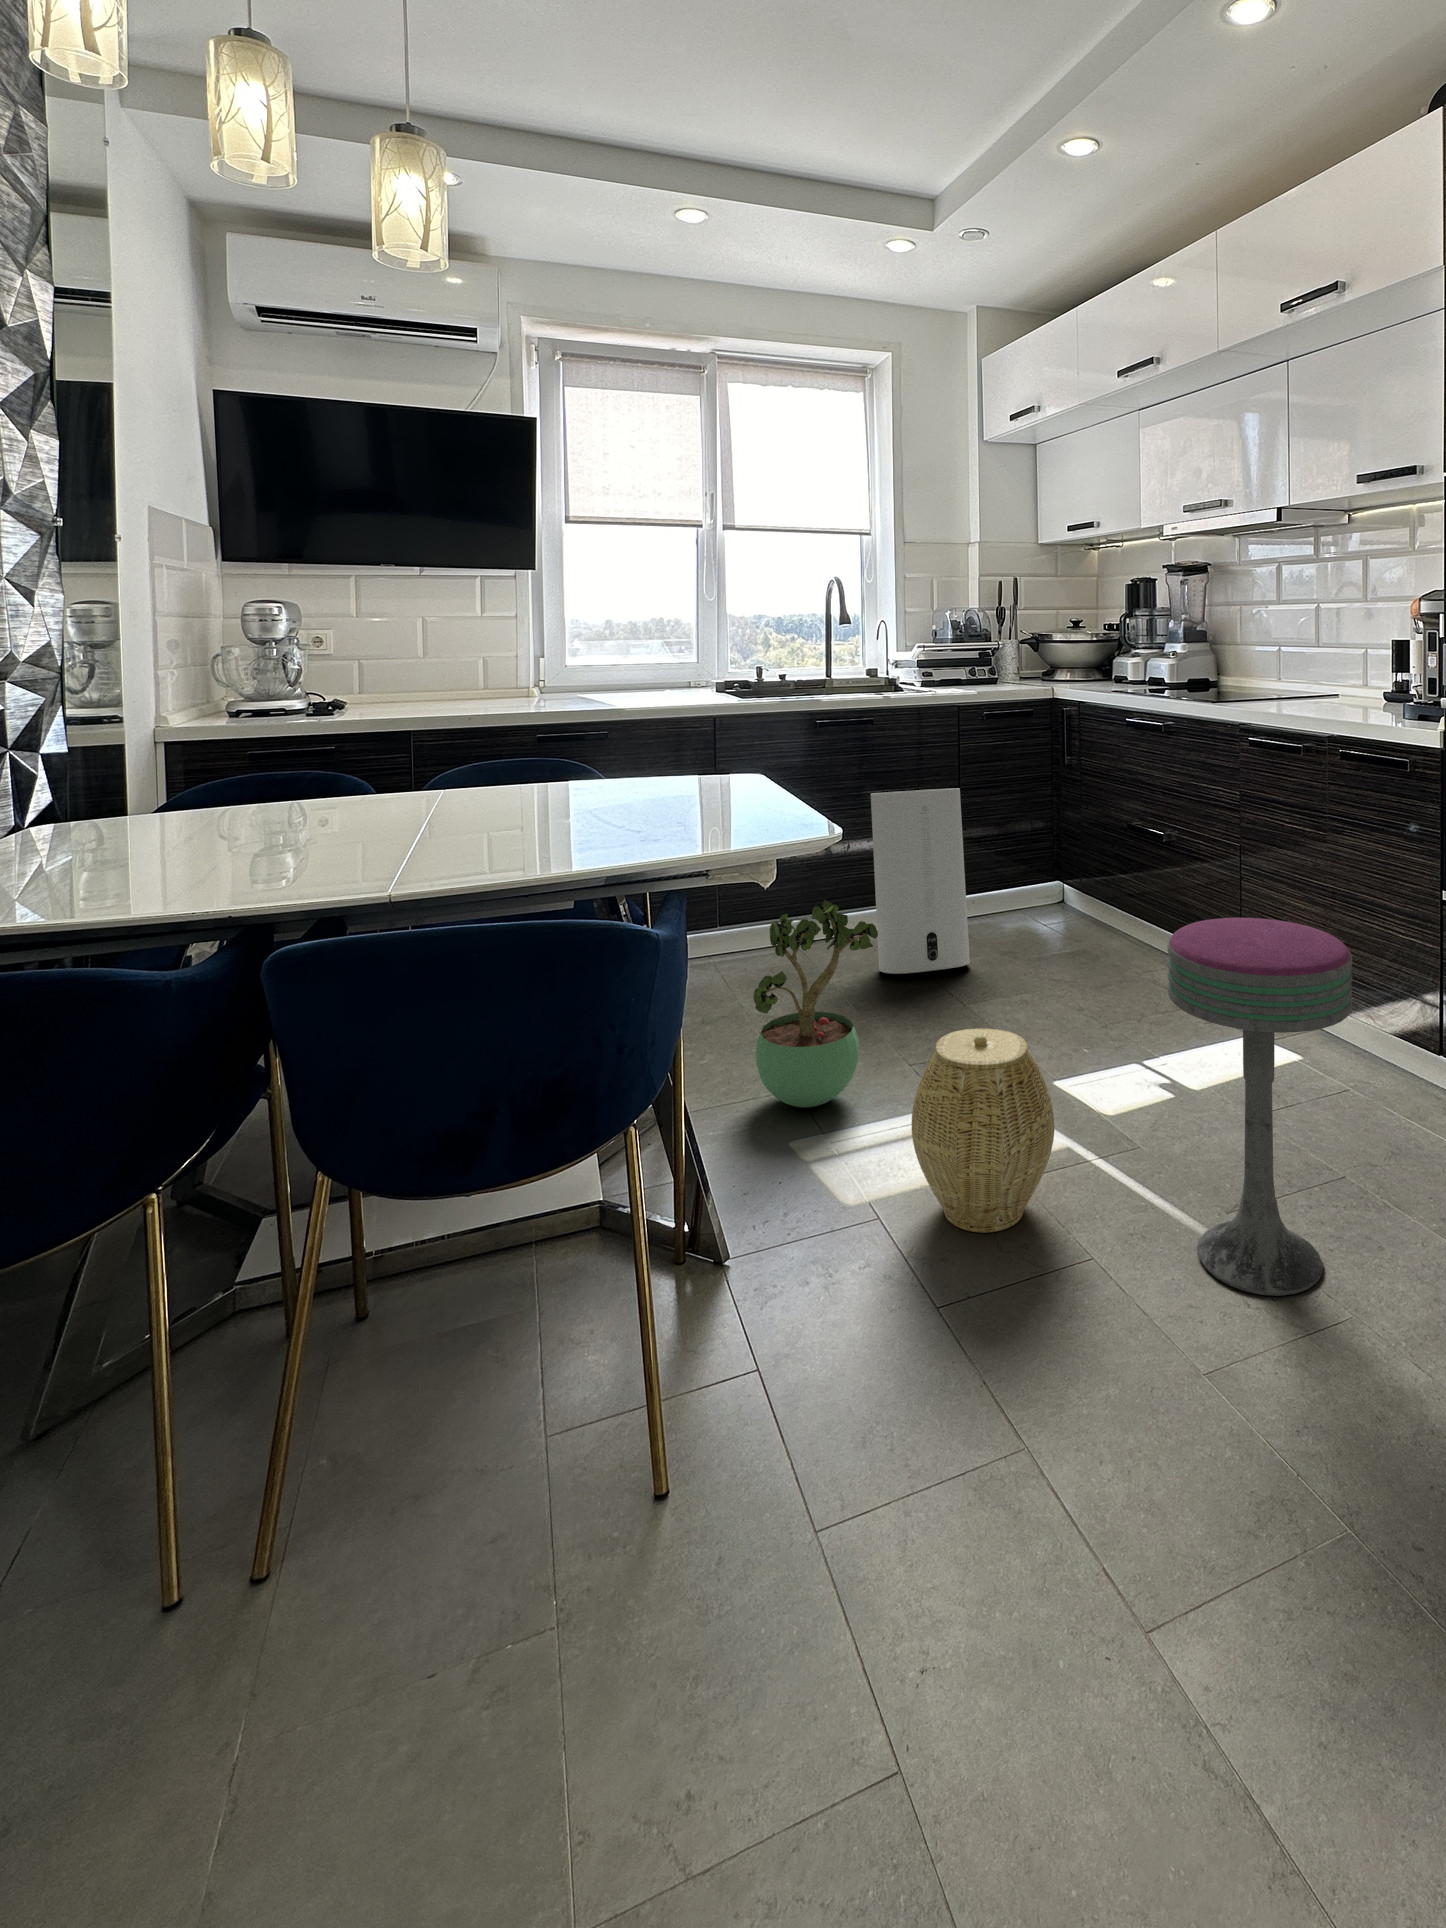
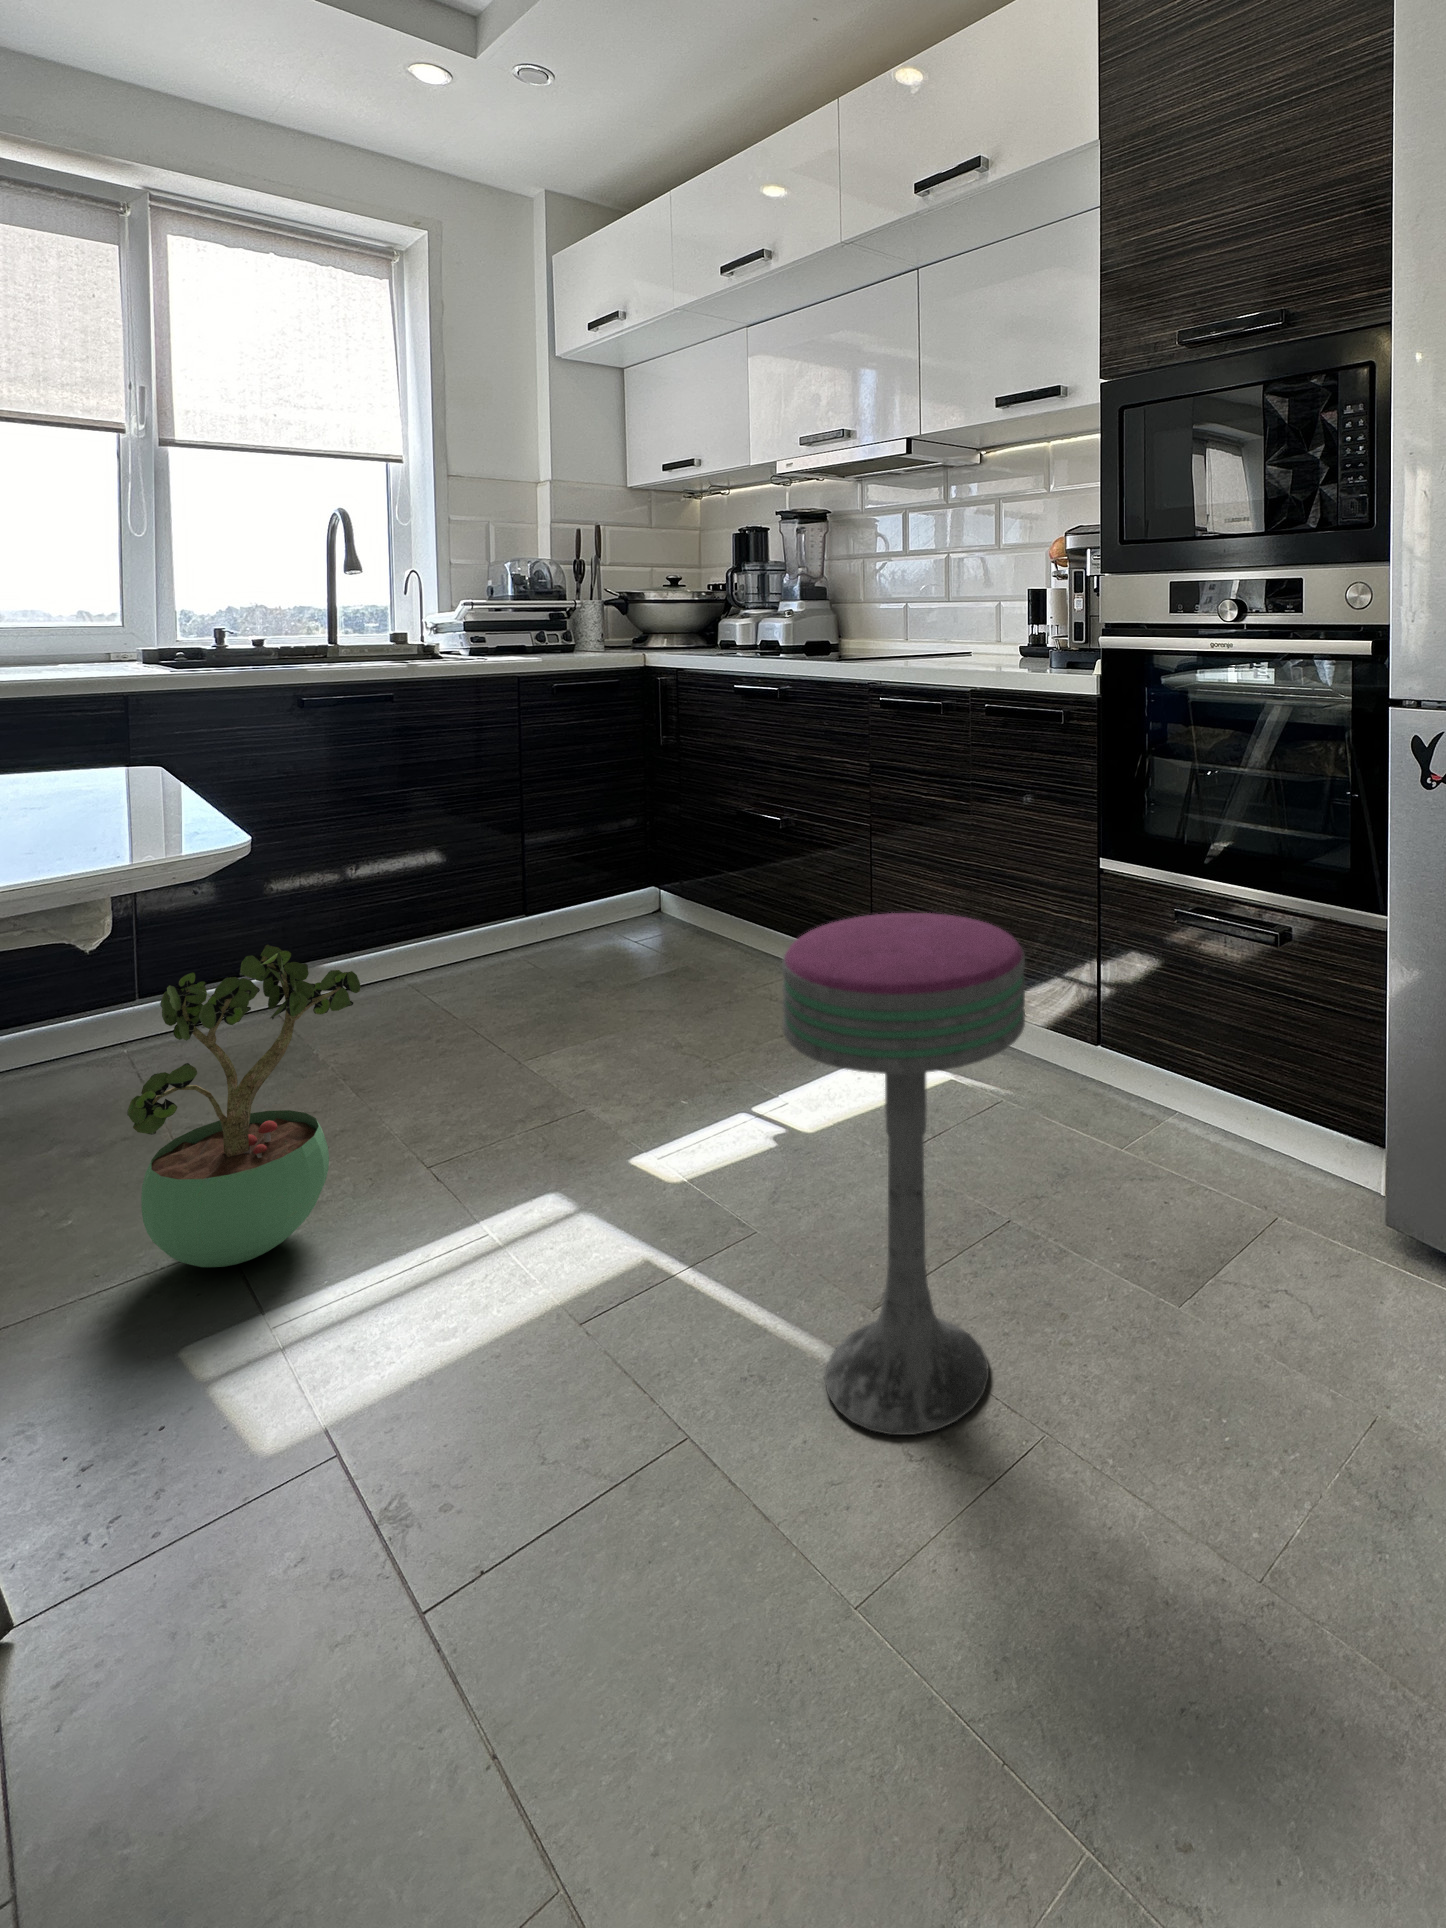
air purifier: present [871,788,970,974] -> none [382,777,527,1030]
woven basket: present [912,1029,1054,1233] -> none [386,1111,620,1432]

